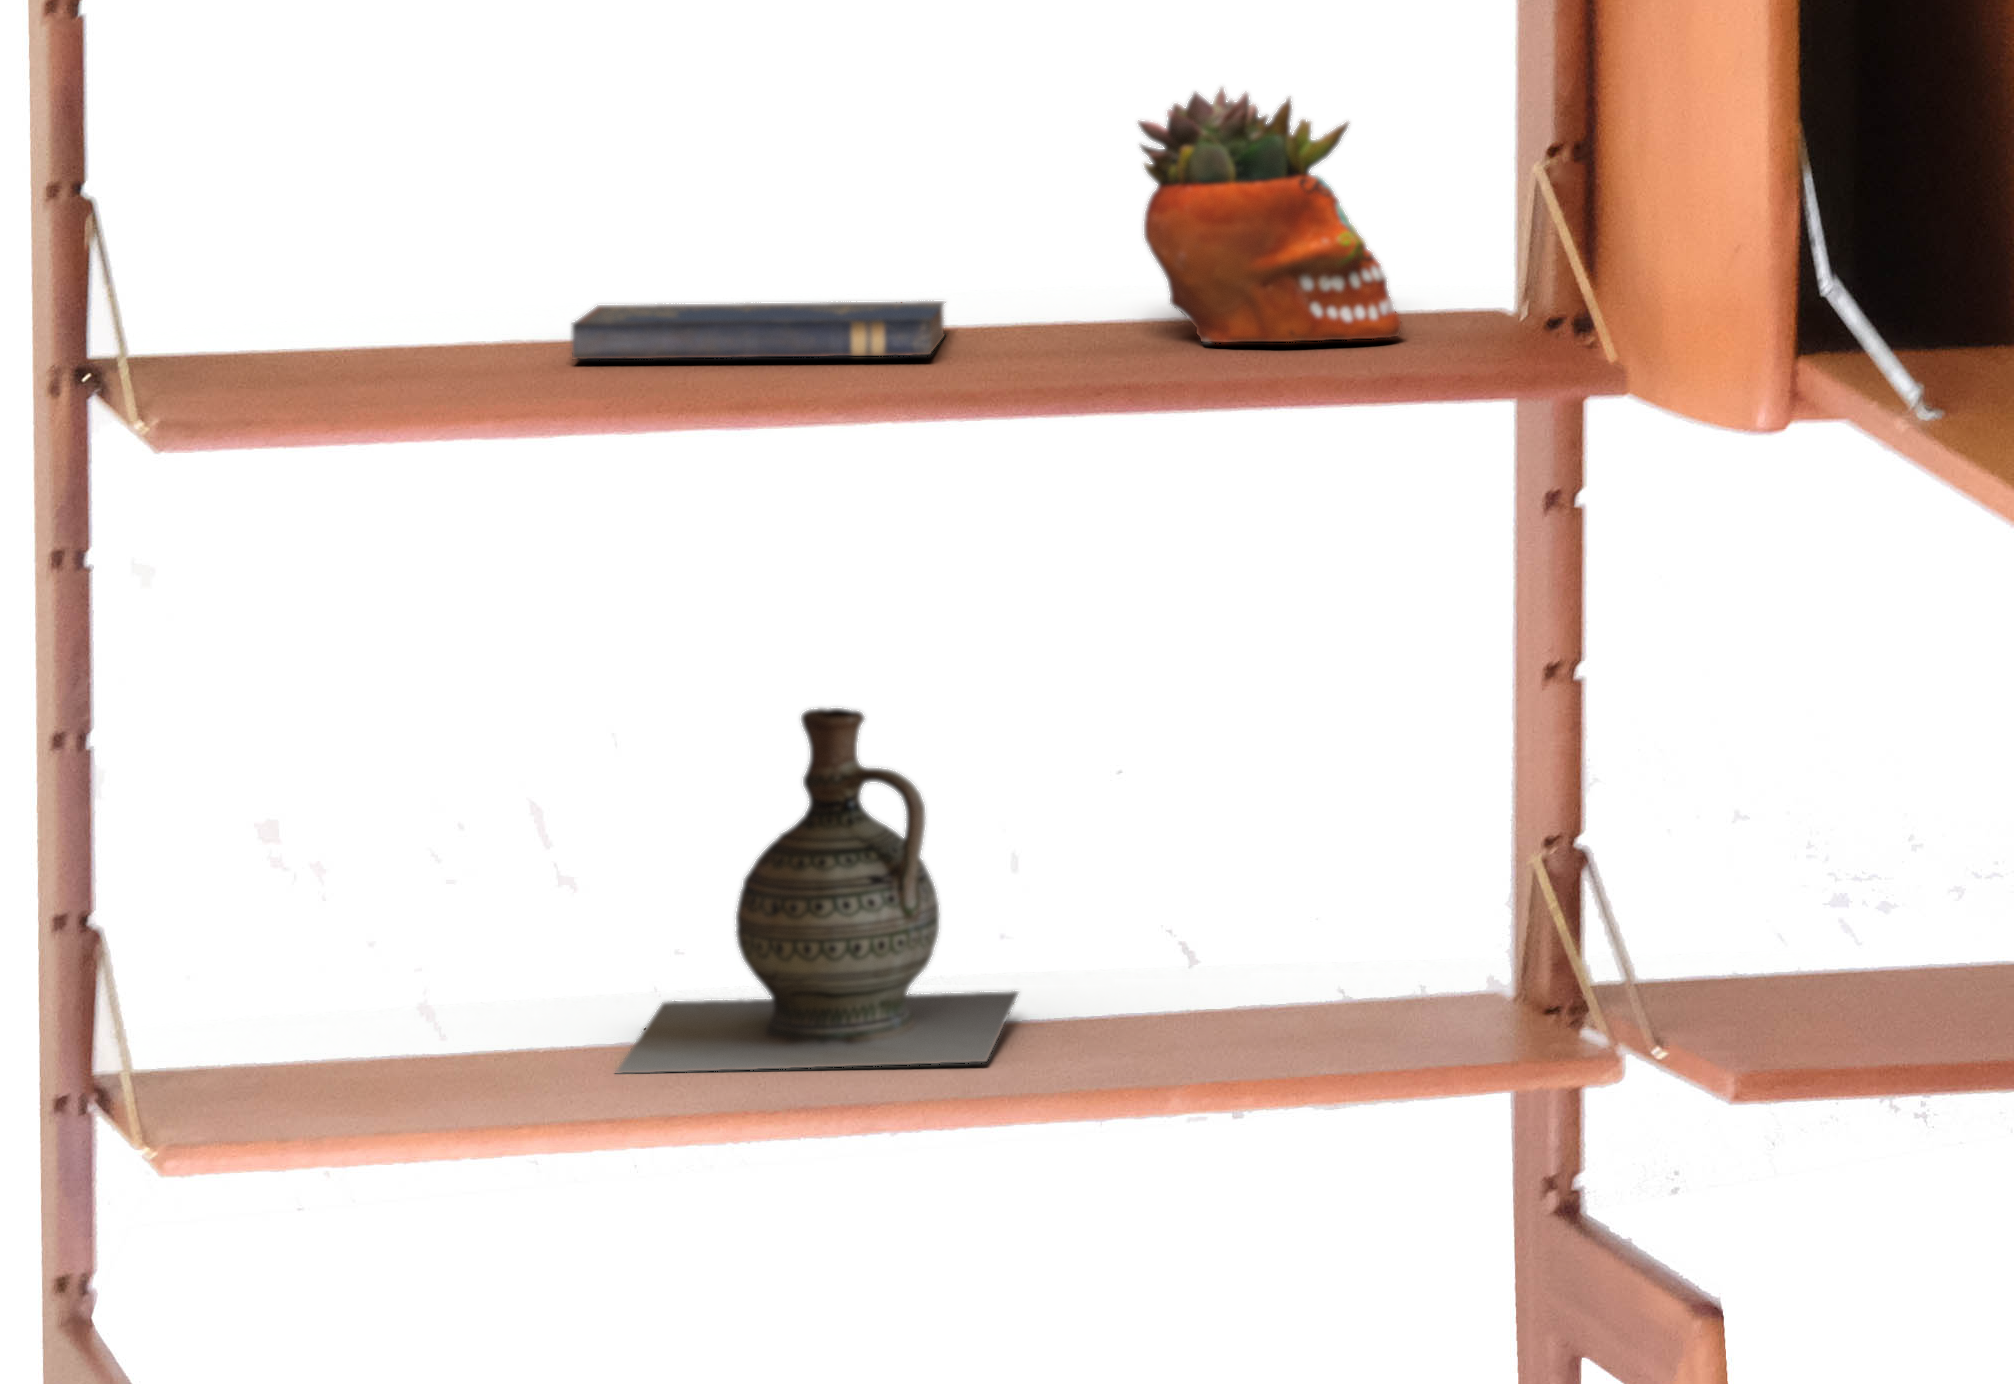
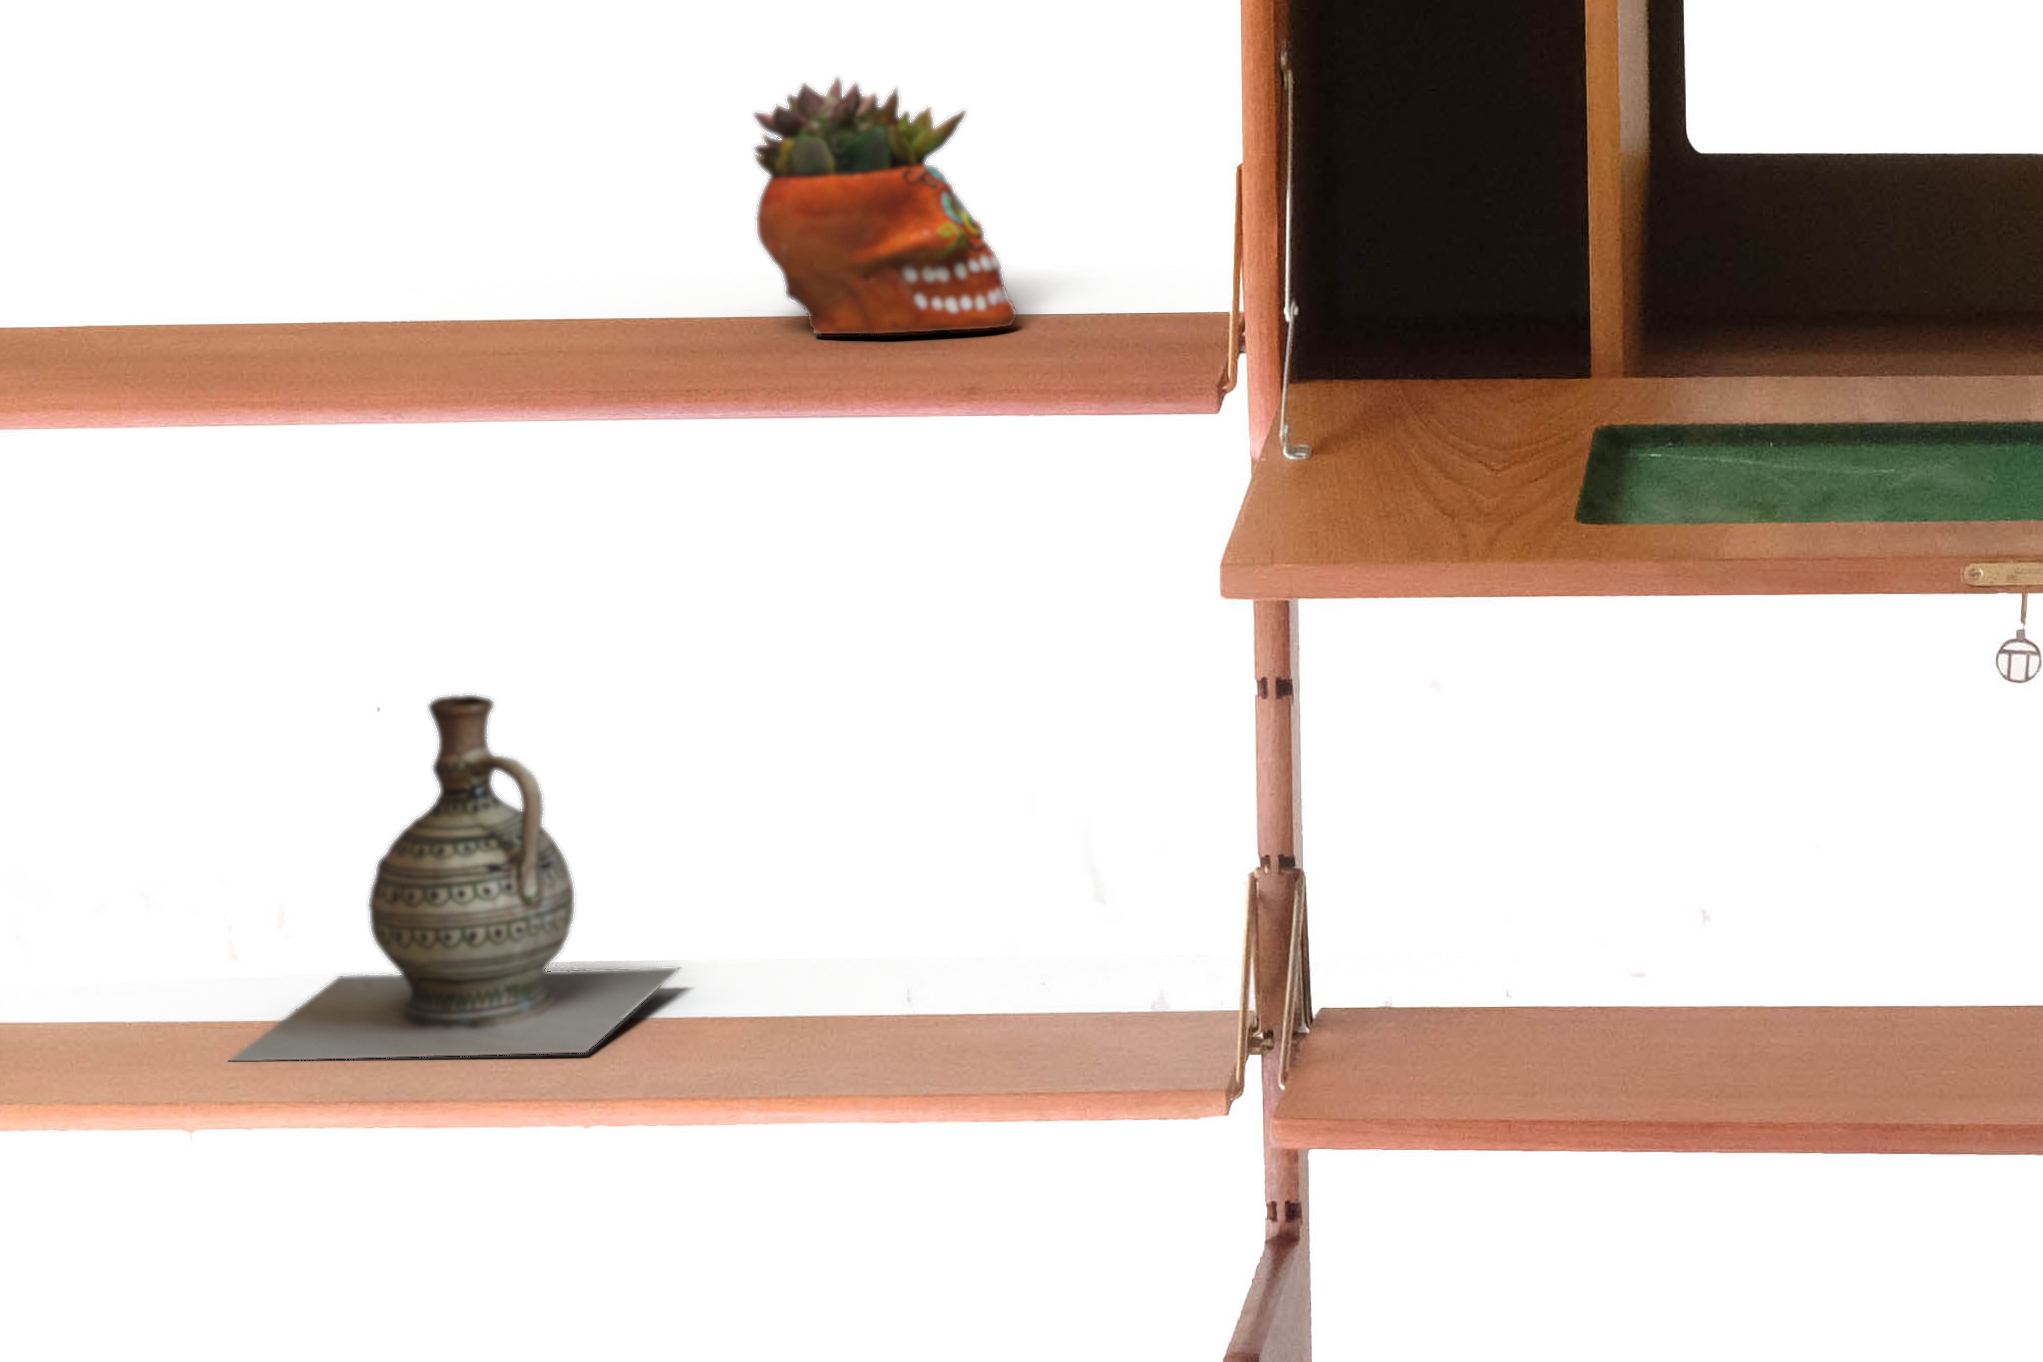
hardcover book: present [571,301,946,359] -> none [173,291,585,358]

